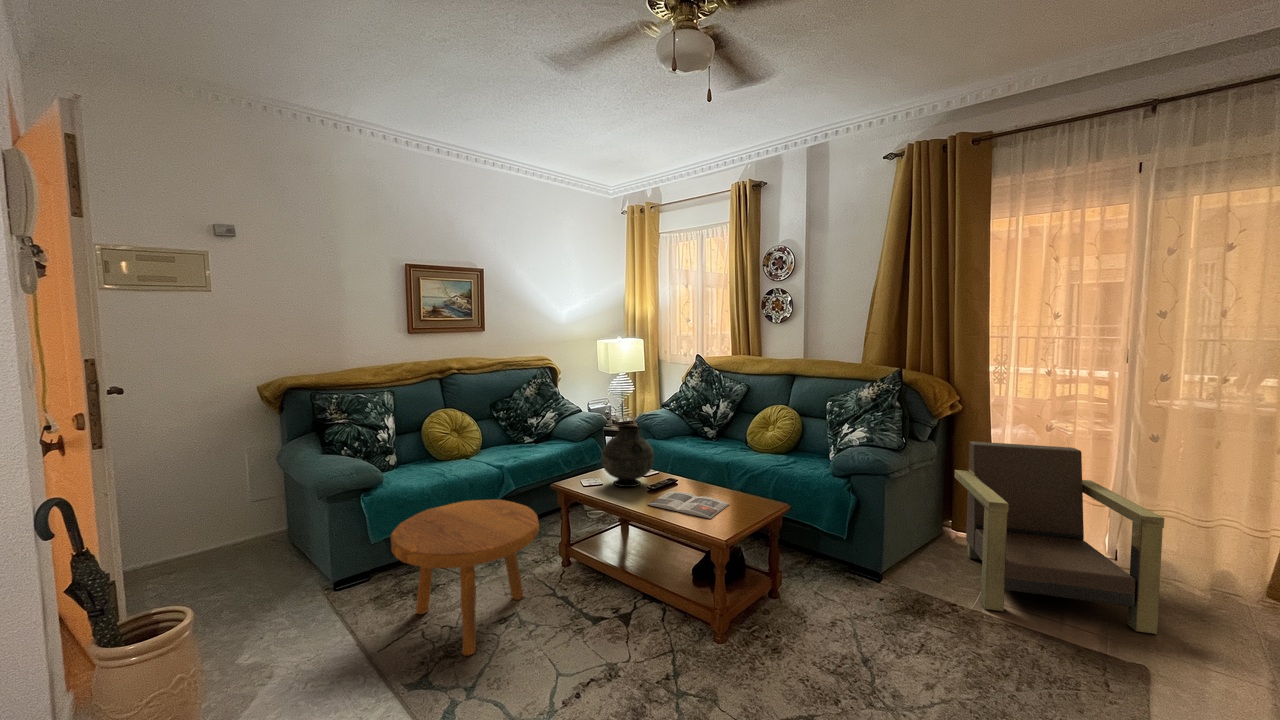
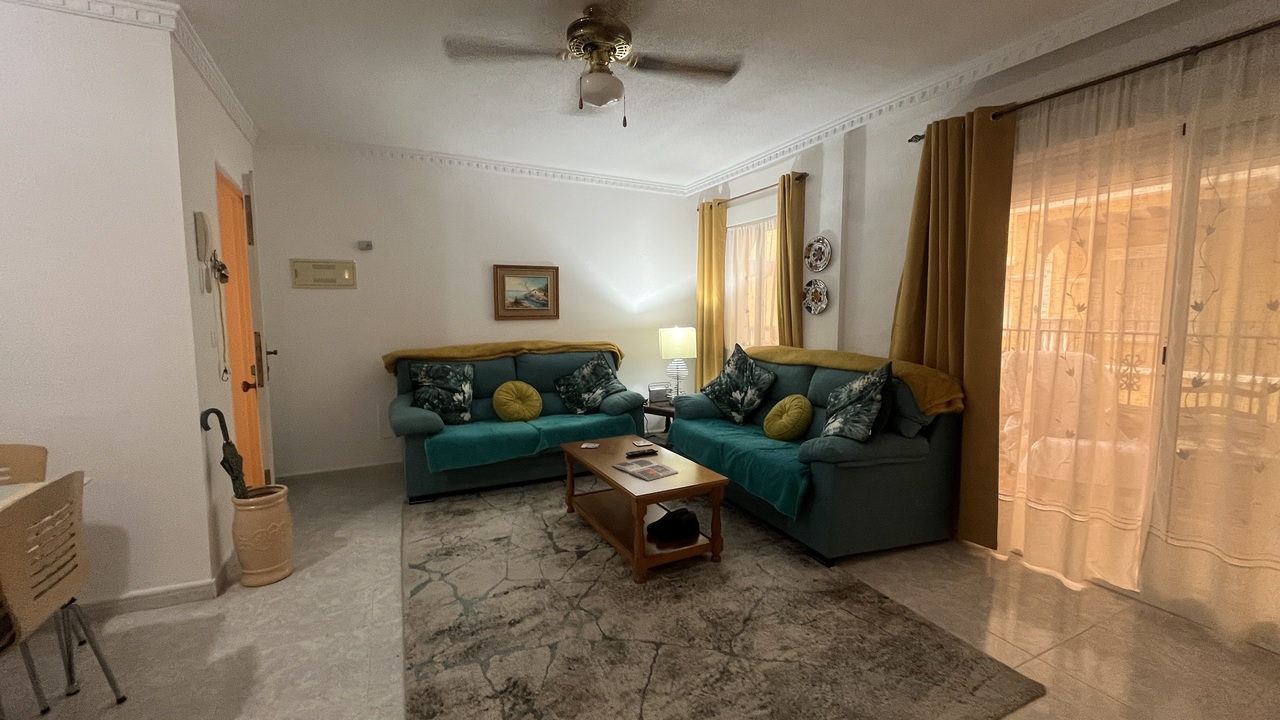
vase: present [602,425,654,487] -> none [594,400,639,452]
armchair: present [954,441,1164,634] -> none [917,440,1113,662]
footstool: present [391,500,539,656] -> none [417,449,528,557]

